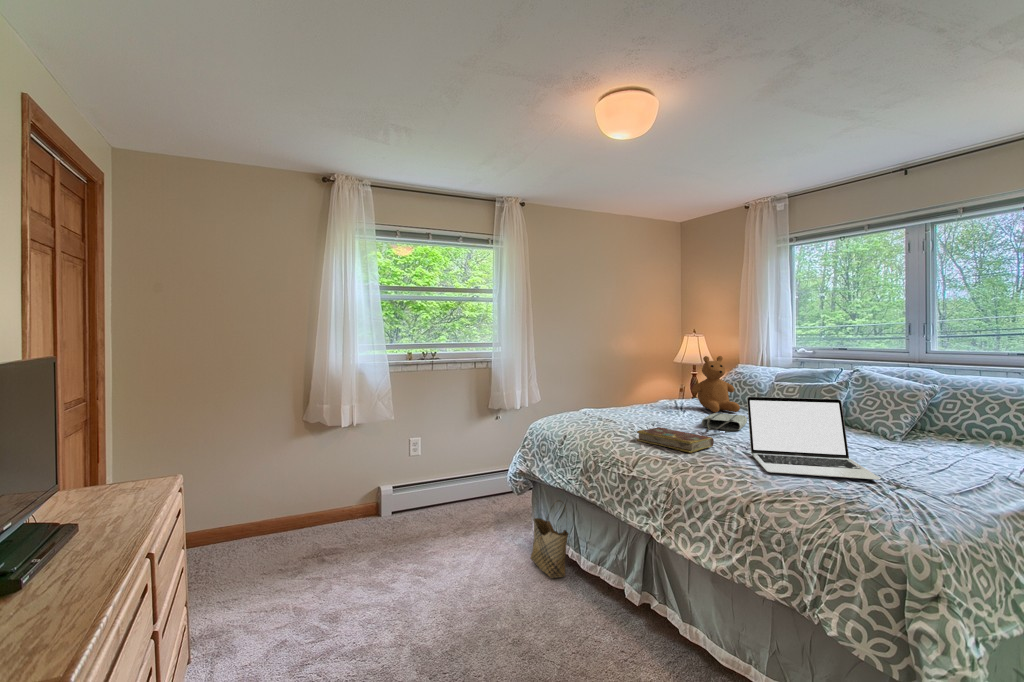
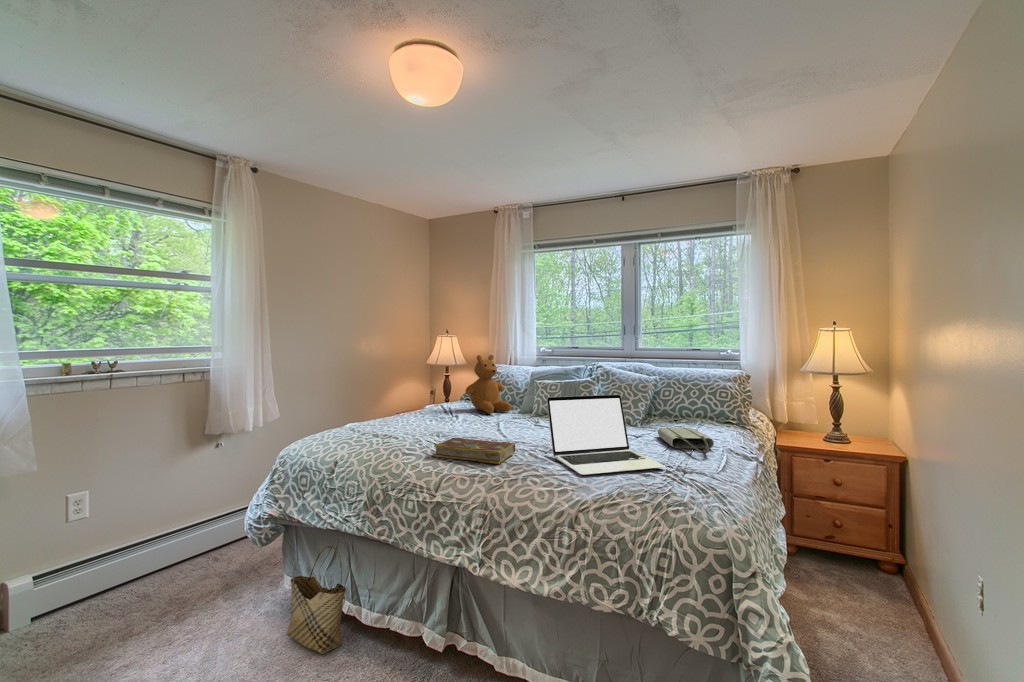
tote bag: present [702,413,747,431] -> present [658,428,714,453]

